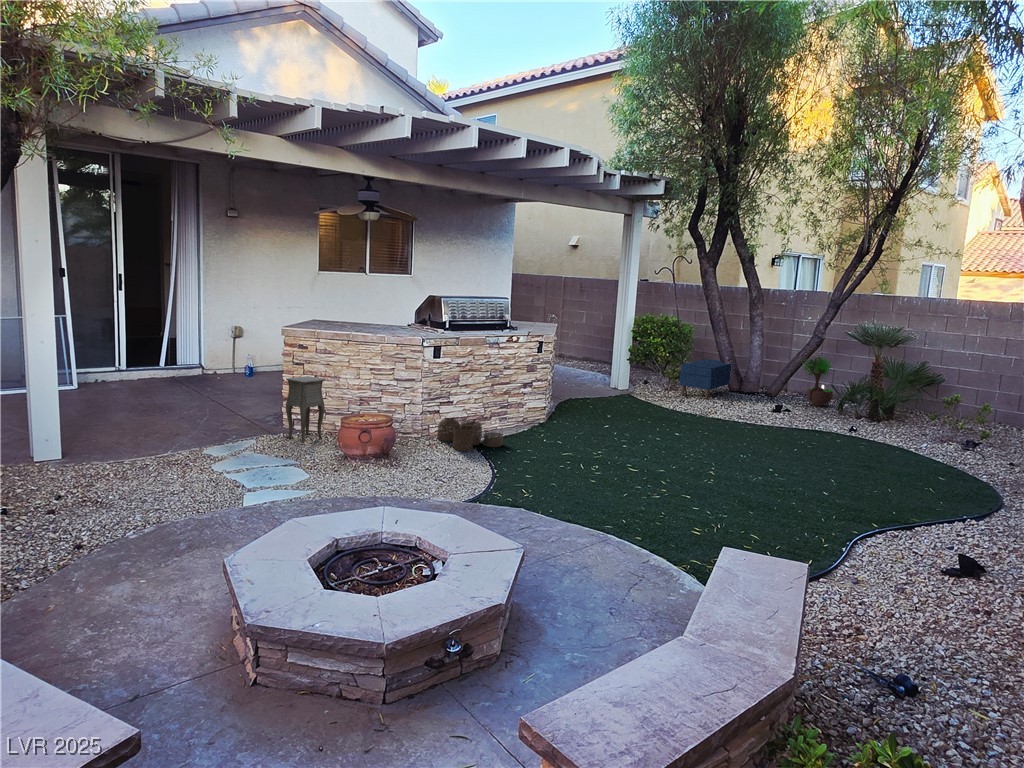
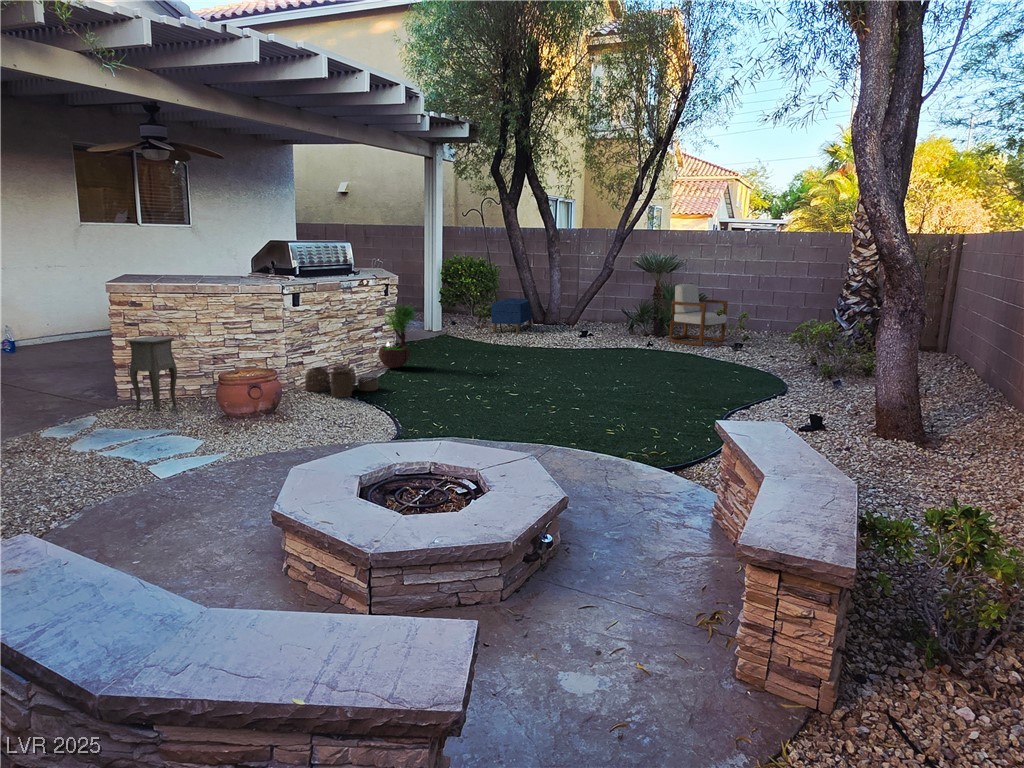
potted tree: present [803,355,833,406] -> present [379,303,417,368]
armchair: none [886,362,971,439] -> present [669,284,727,346]

